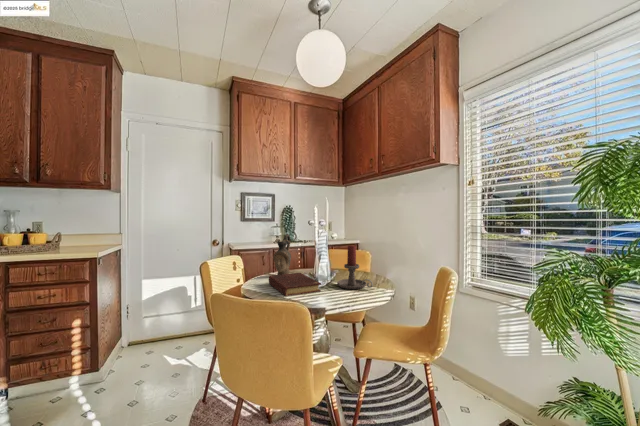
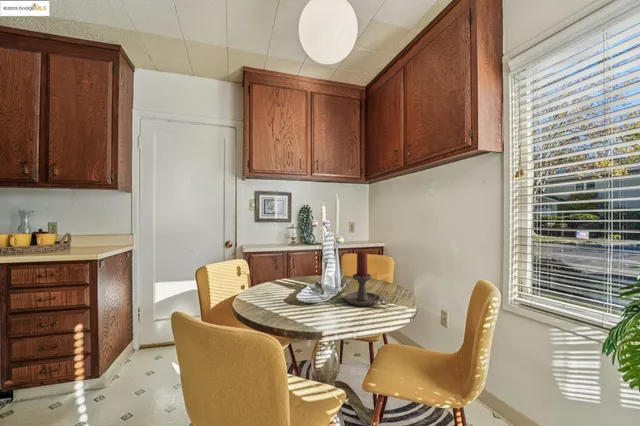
ceramic pitcher: present [273,234,291,275] -> none [276,237,296,286]
book: present [269,273,321,296] -> none [265,282,322,314]

